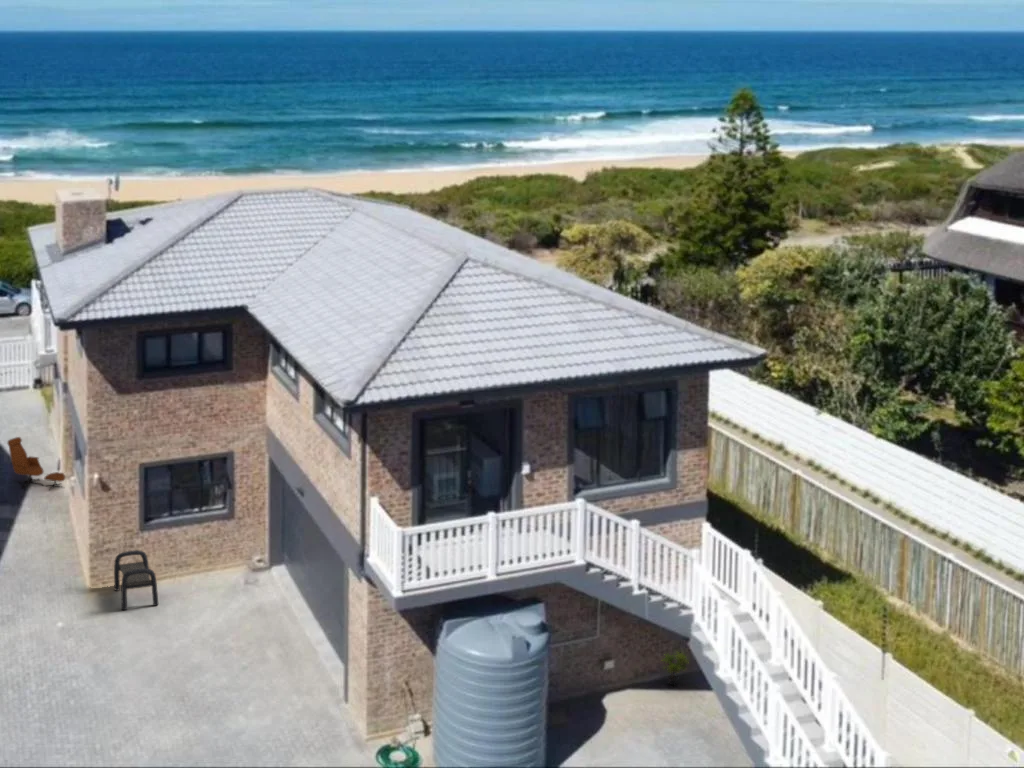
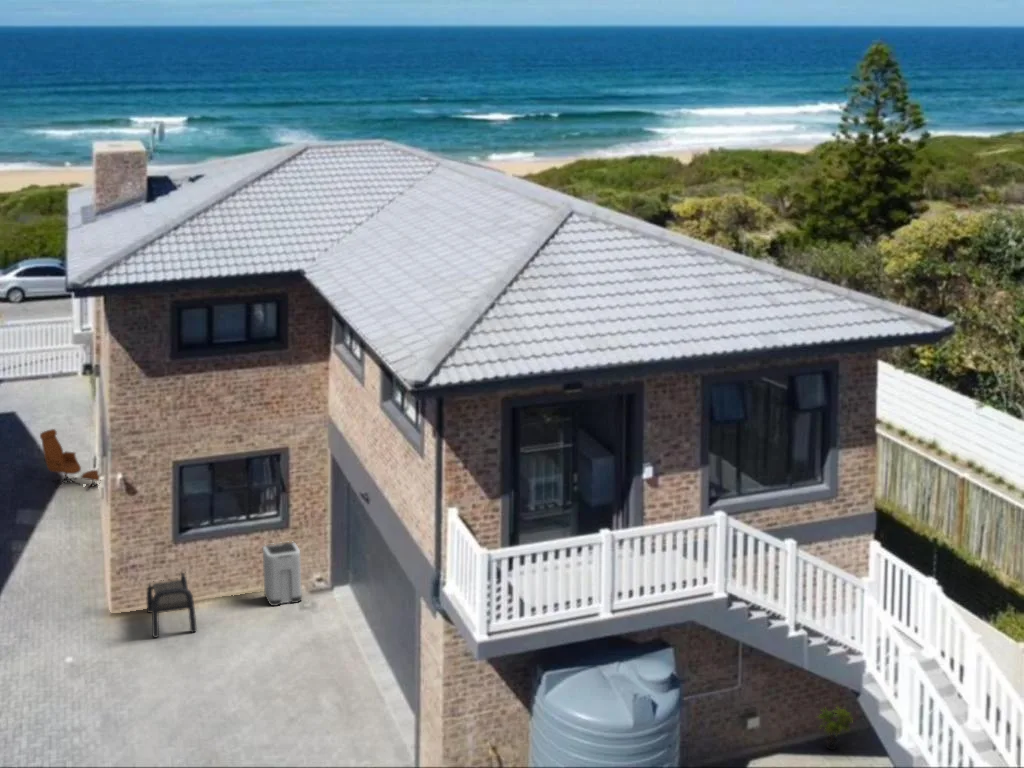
trash can: none [212,530,245,584] -> present [263,542,302,606]

